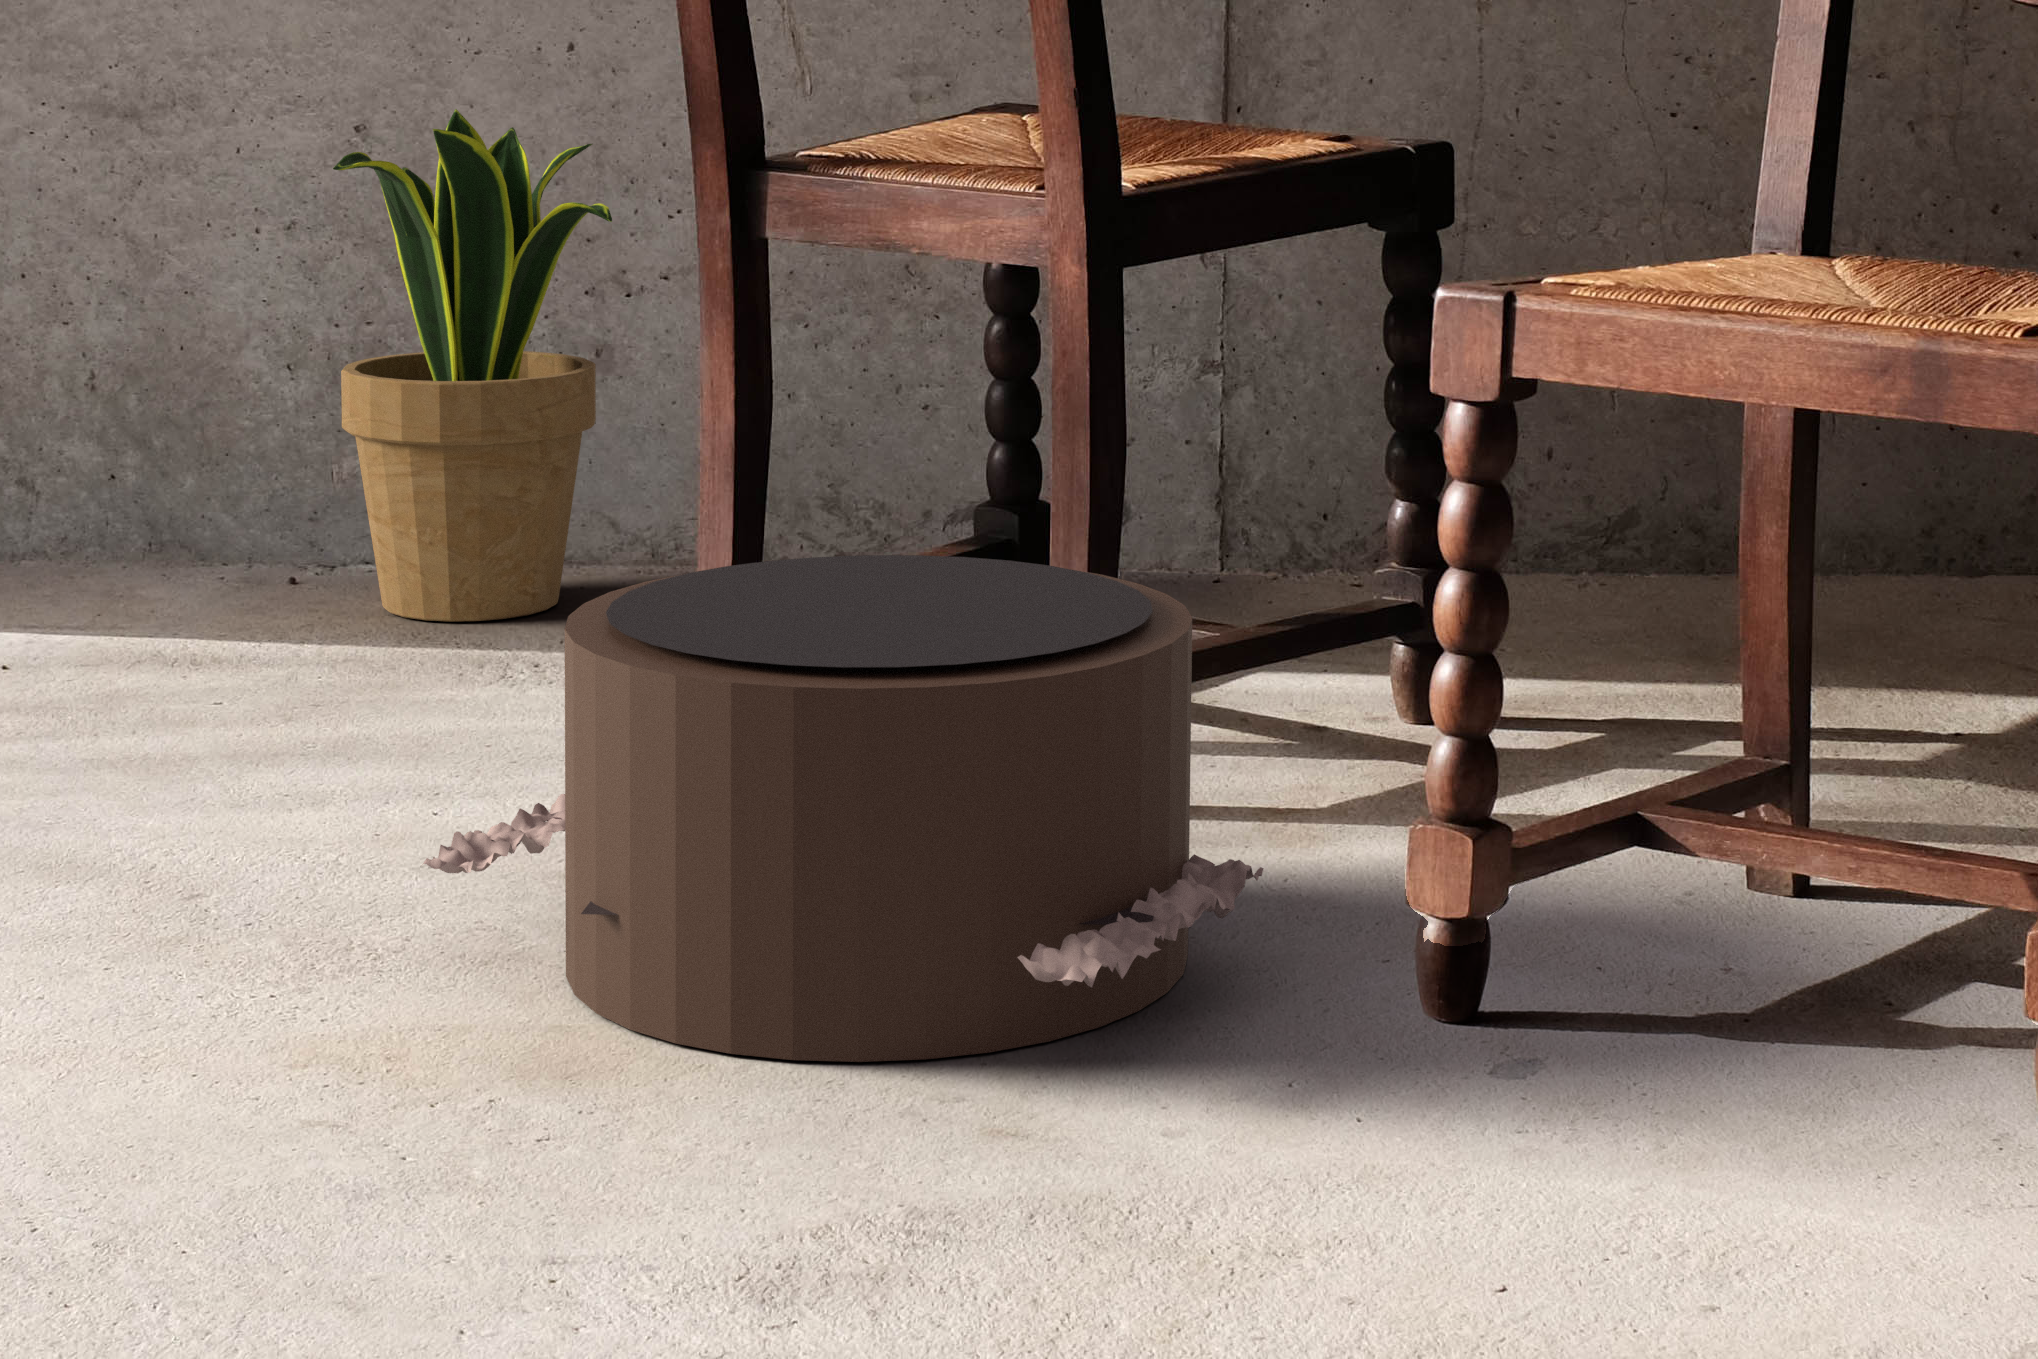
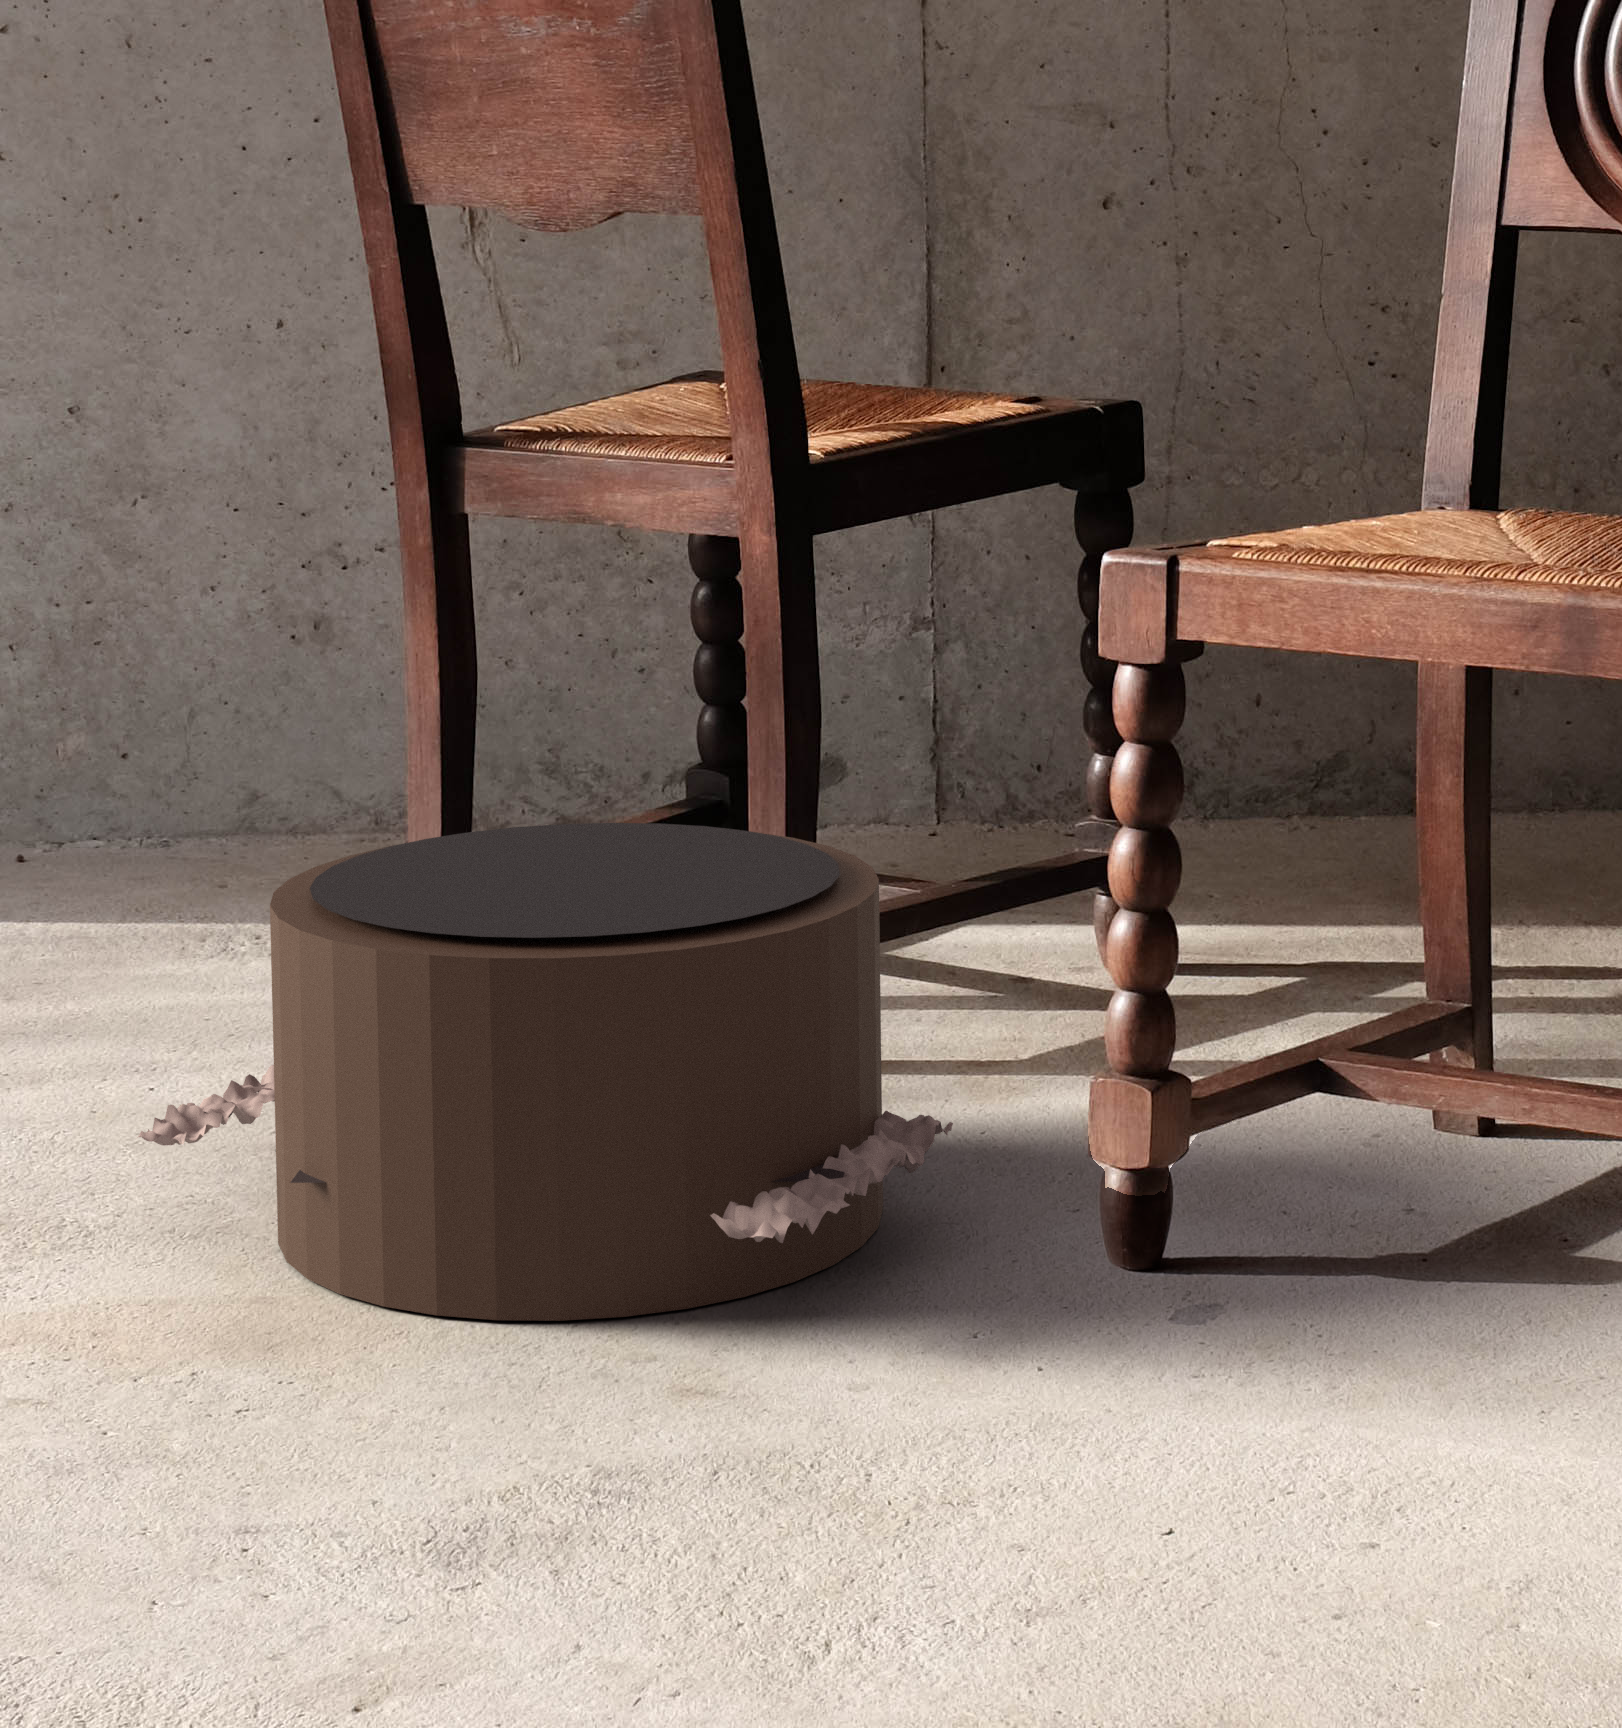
potted plant: present [333,109,612,621] -> none [41,384,317,892]

